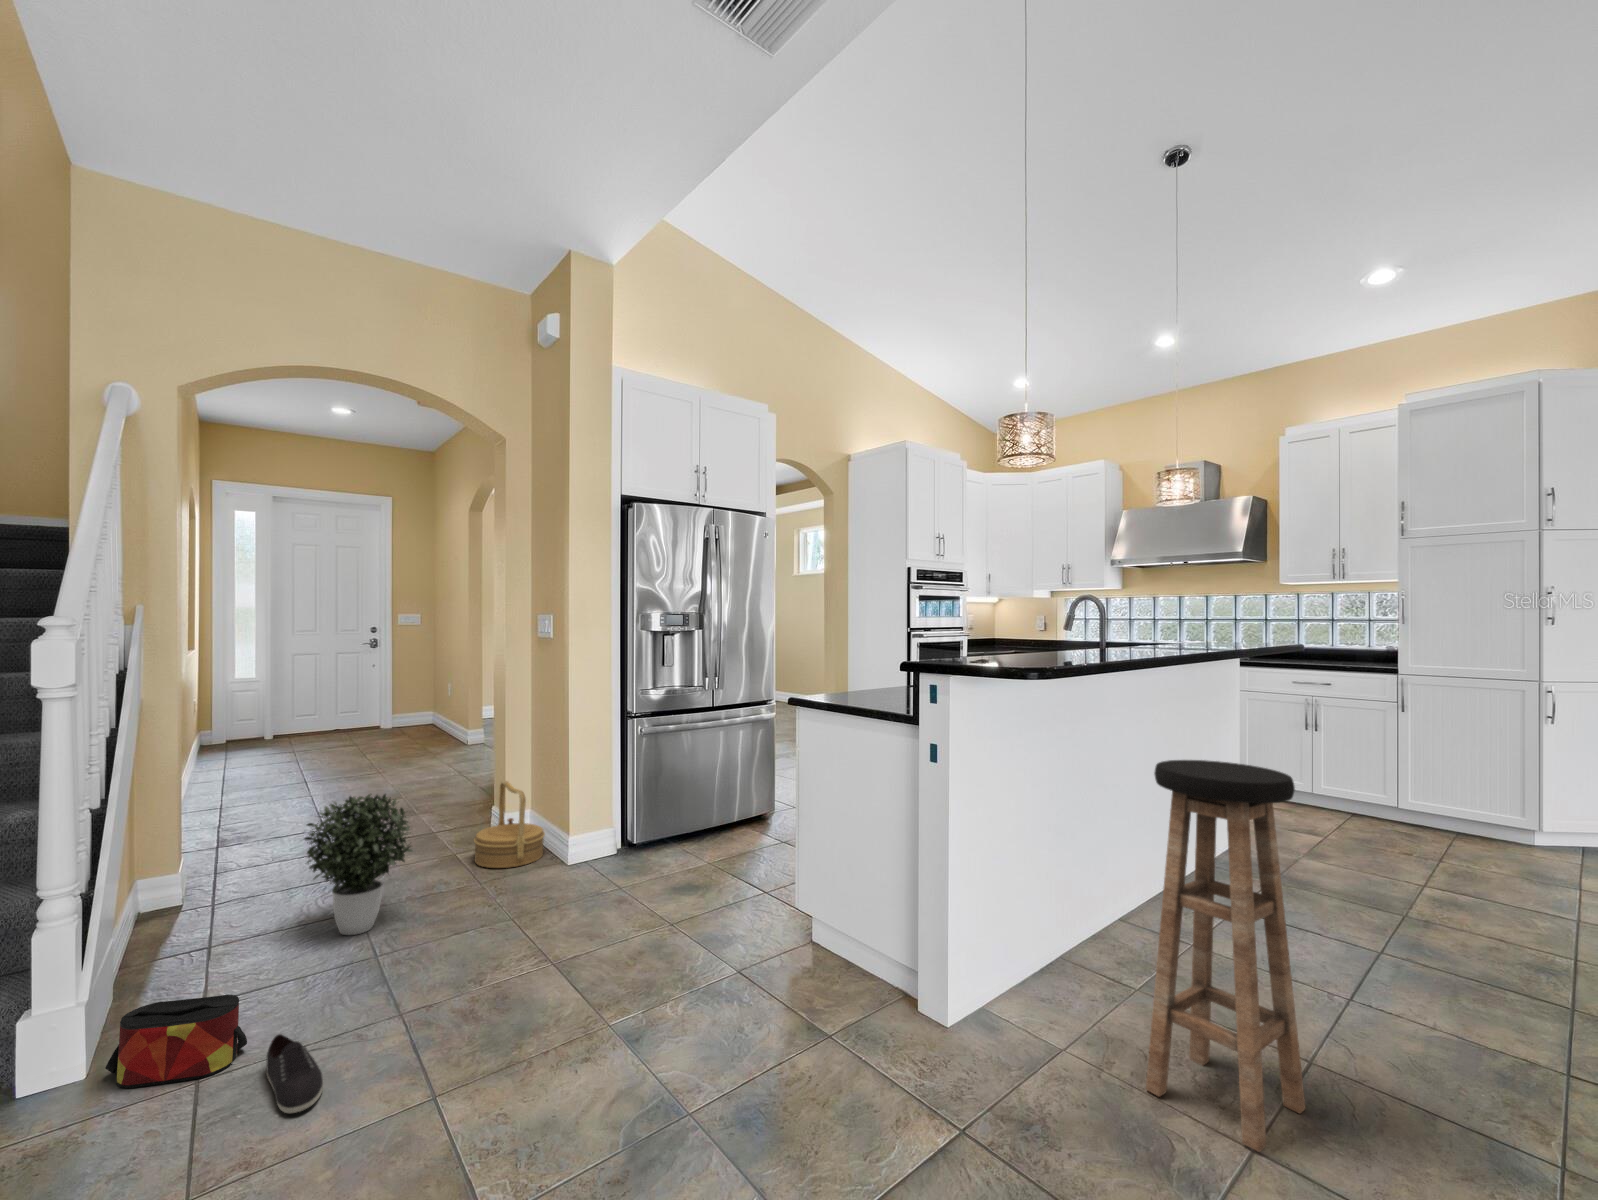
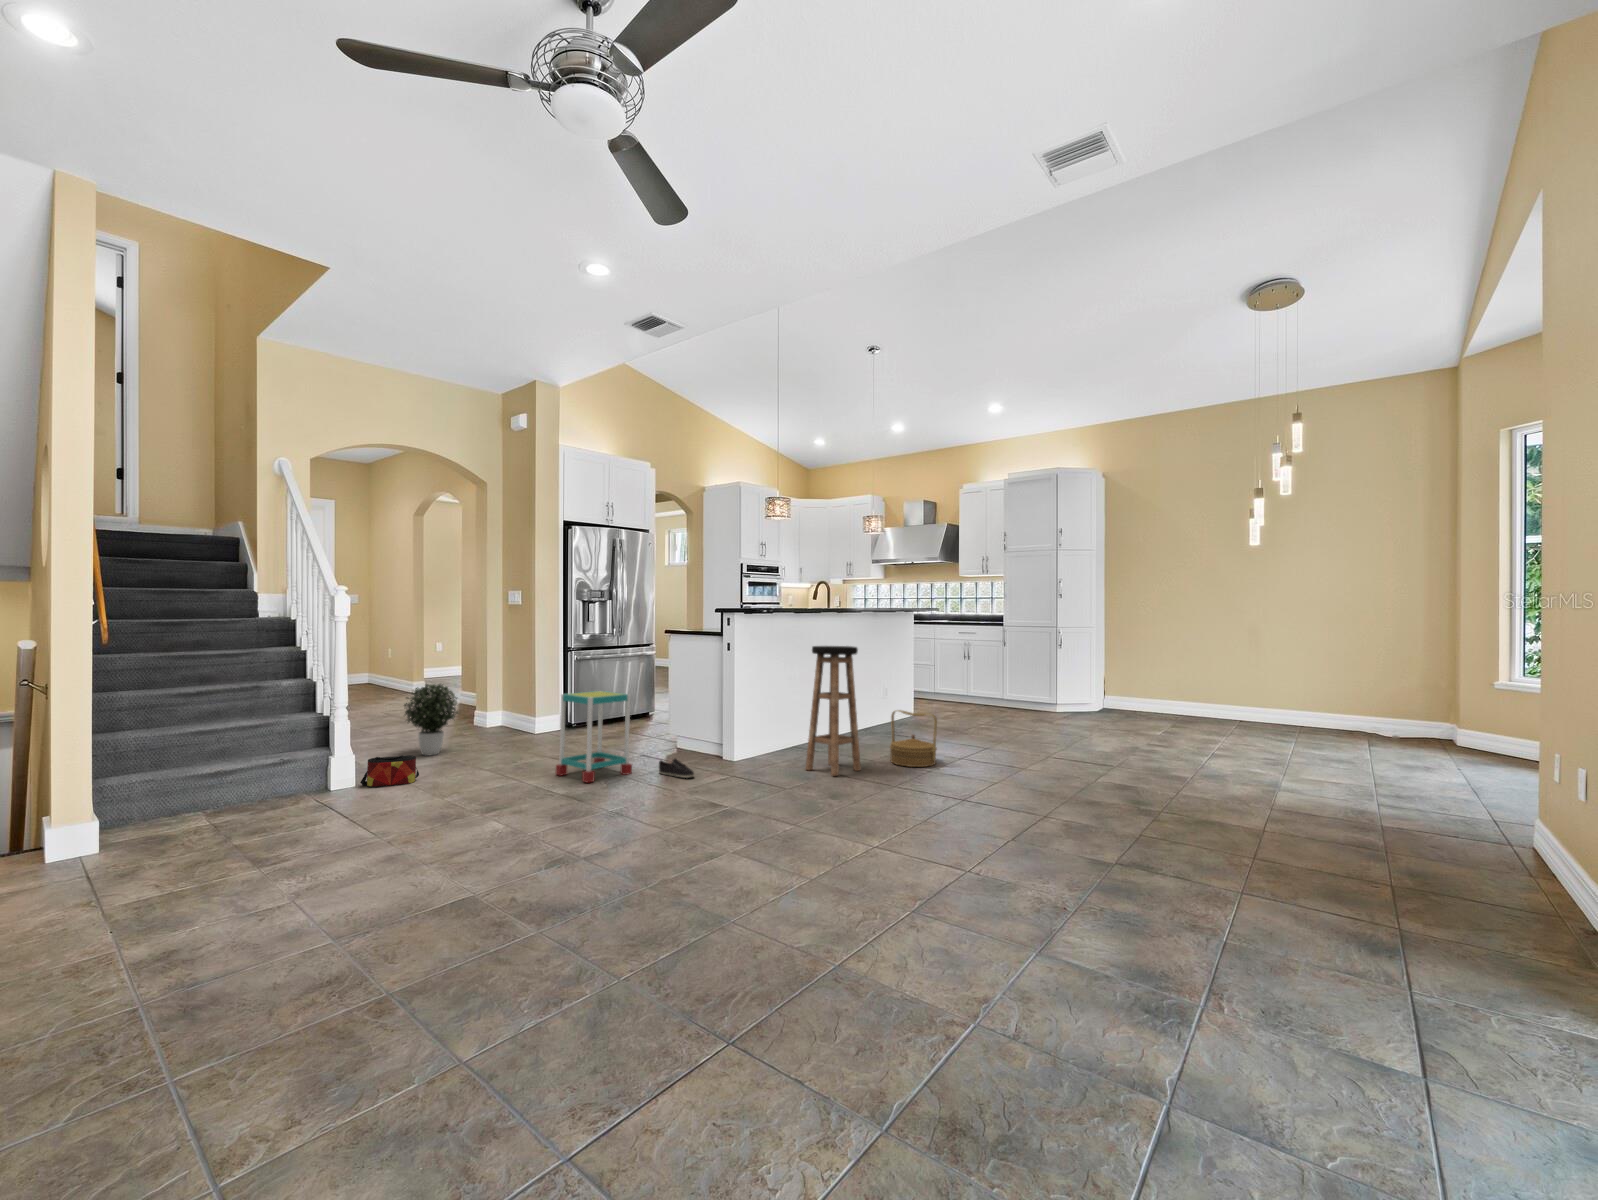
basket: present [474,781,545,868] -> present [890,710,937,767]
side table: none [538,846,711,1122] -> present [556,691,632,782]
shoe: present [266,1034,323,1113] -> present [659,759,694,778]

